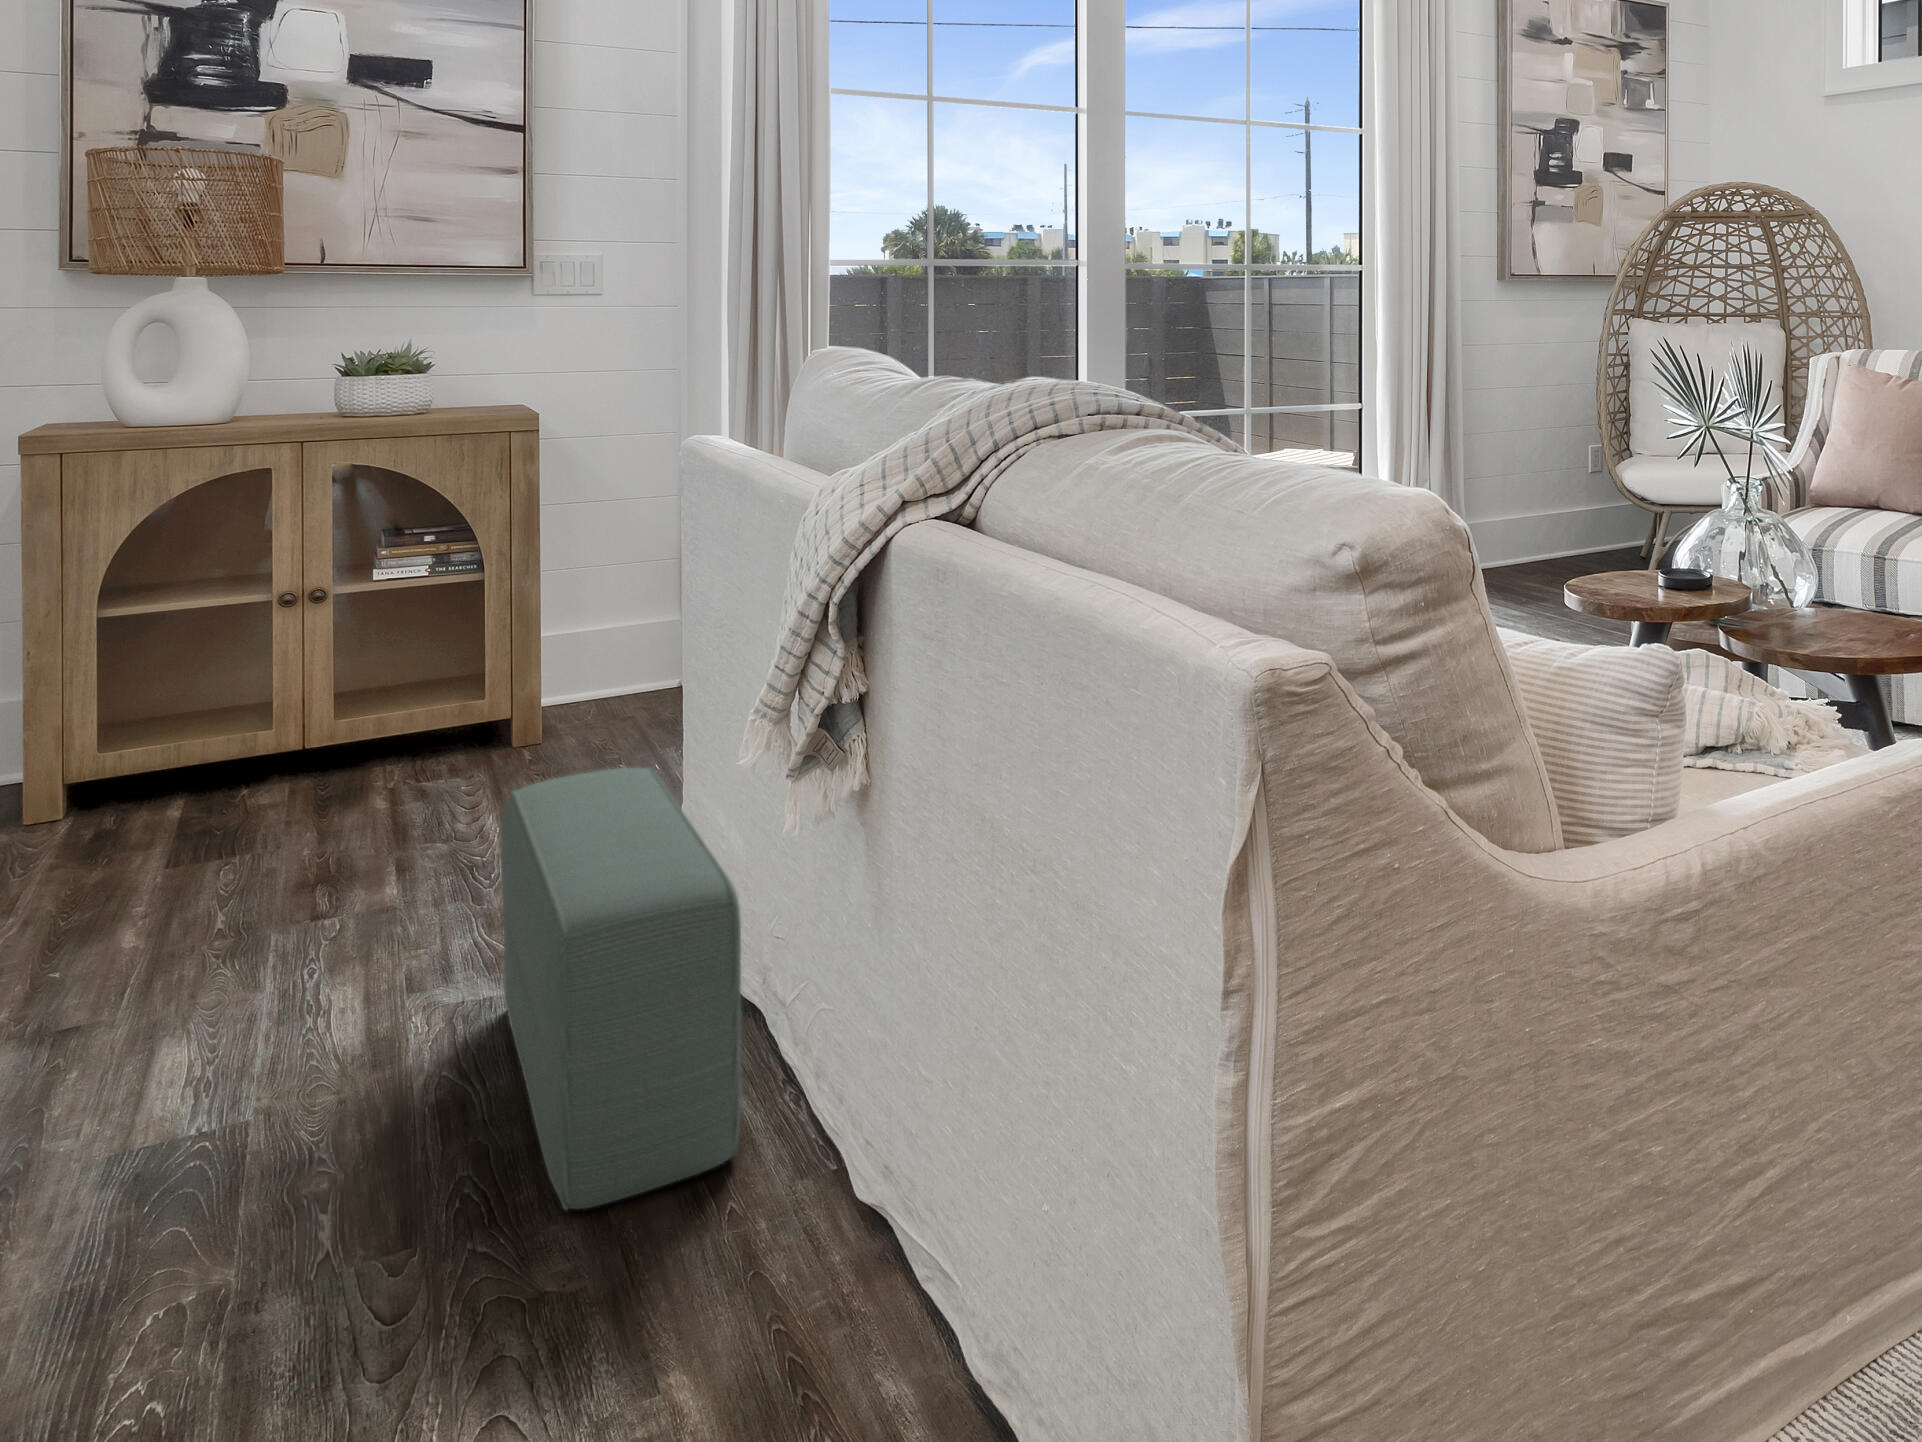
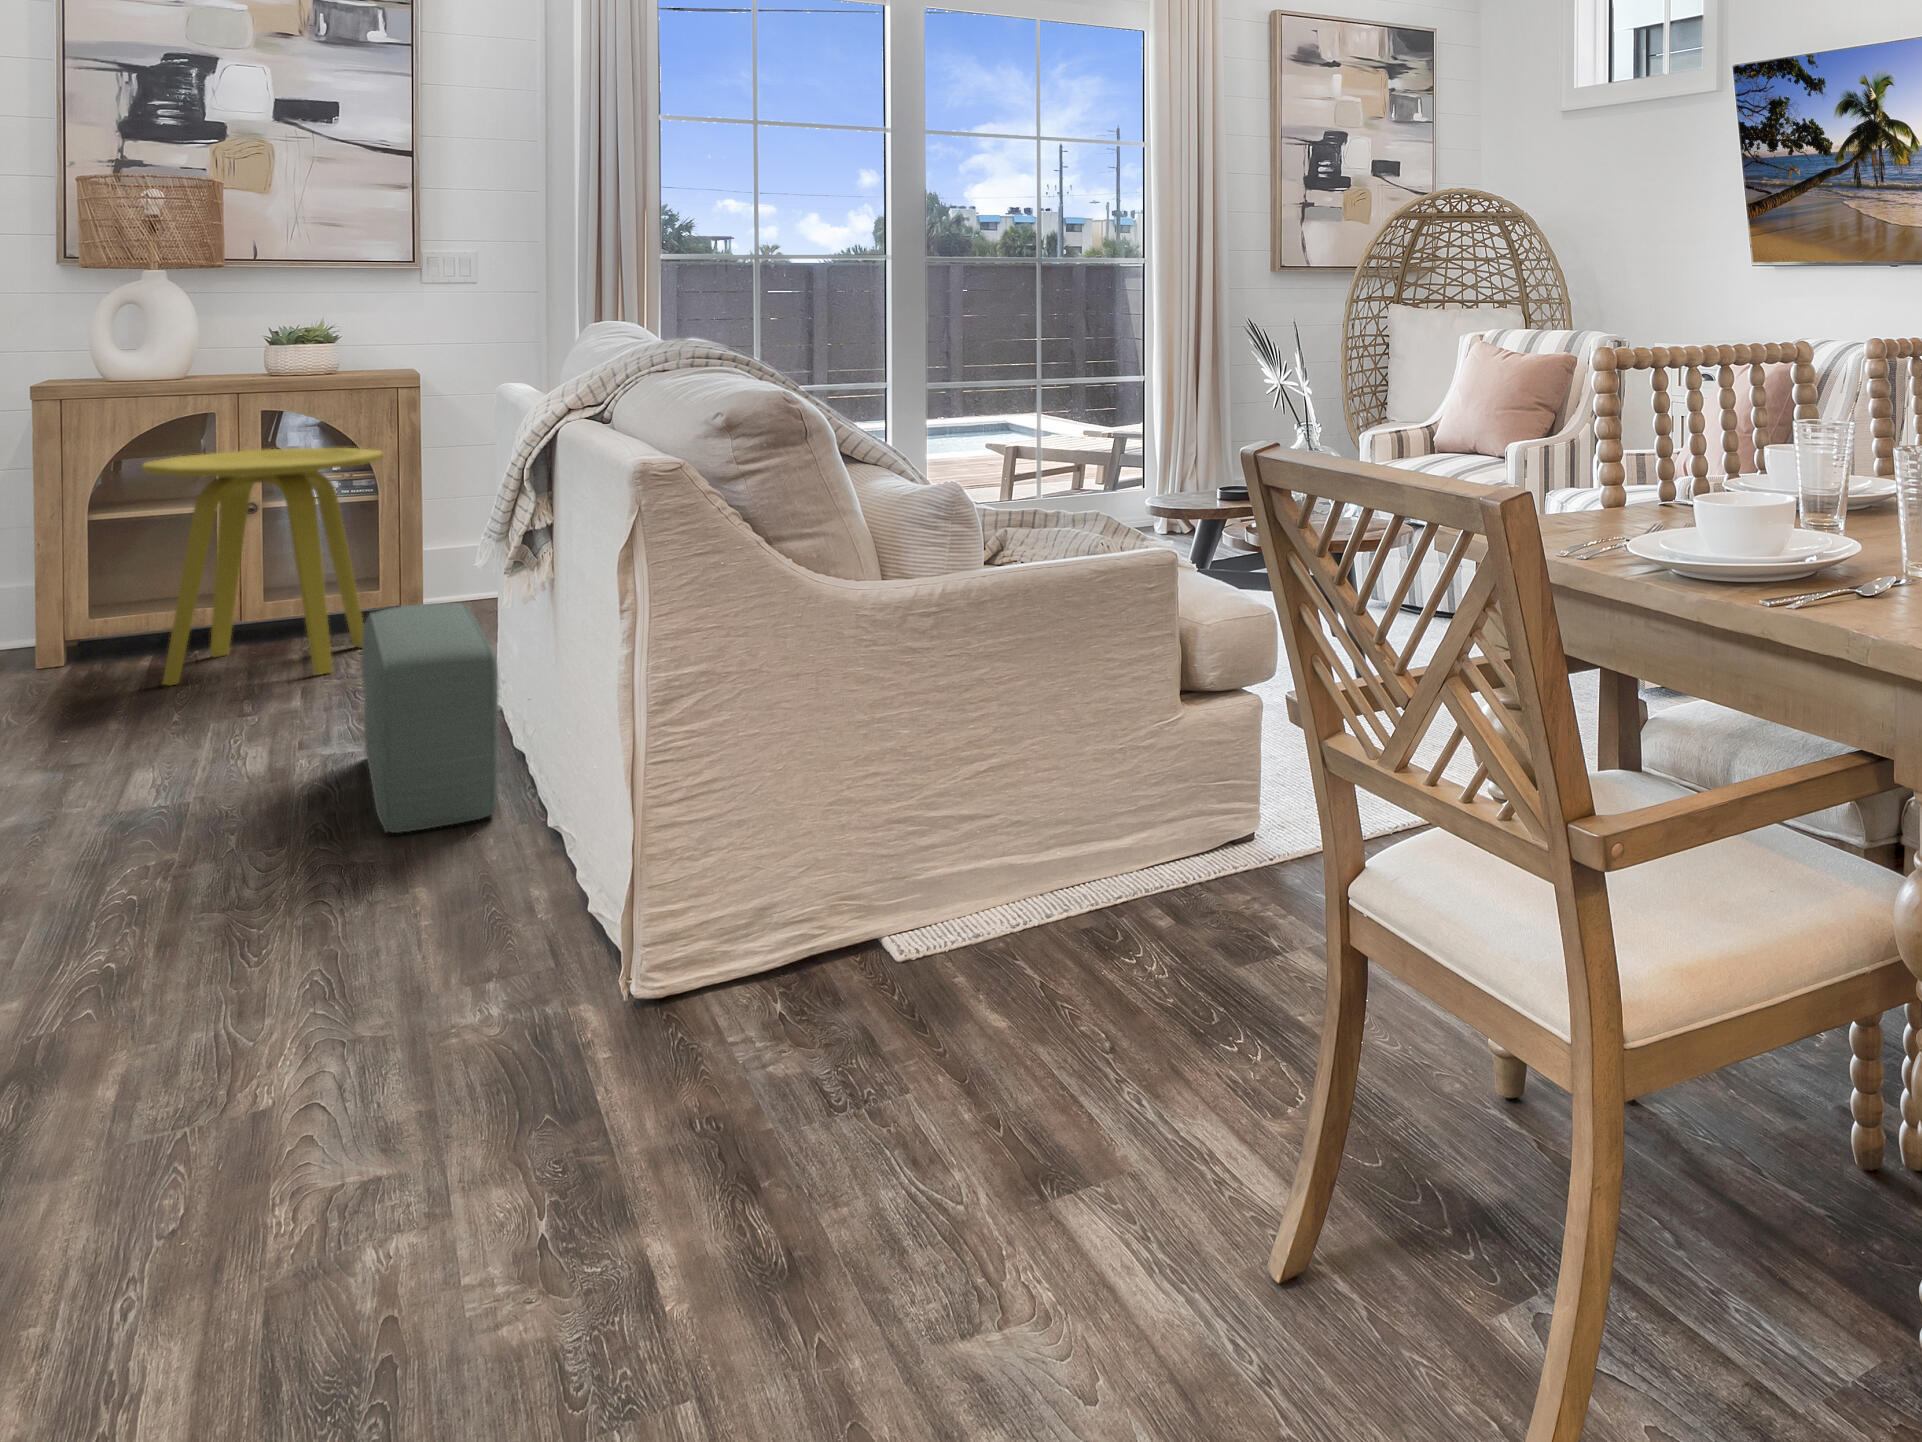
side table: none [168,513,500,858] -> present [143,448,383,685]

